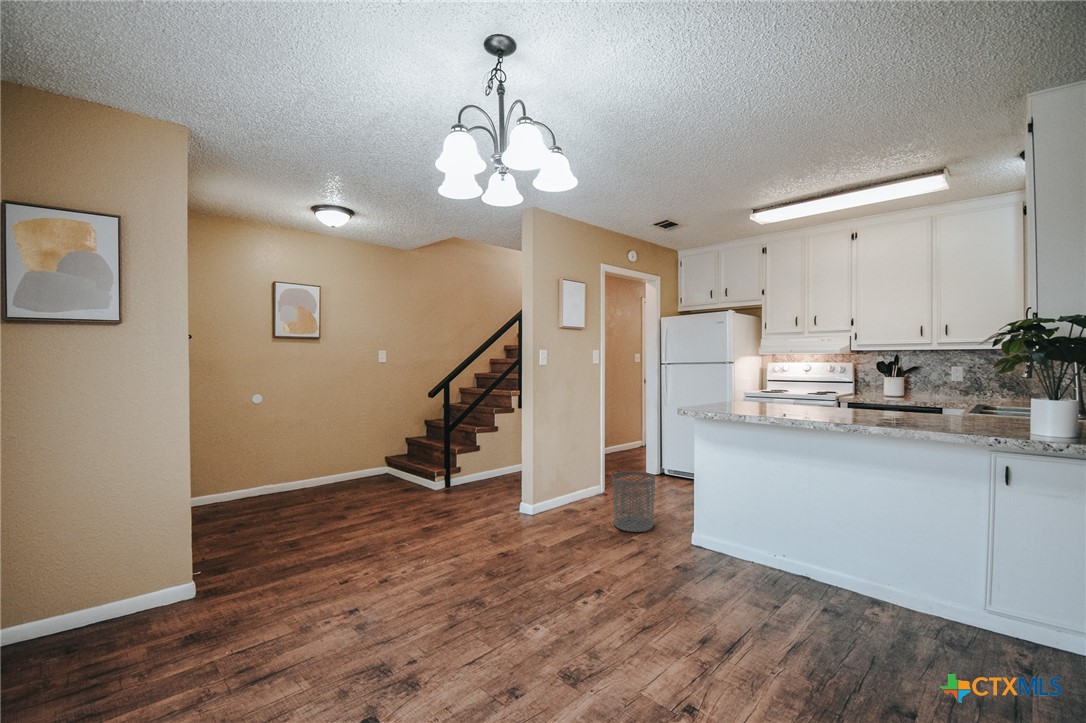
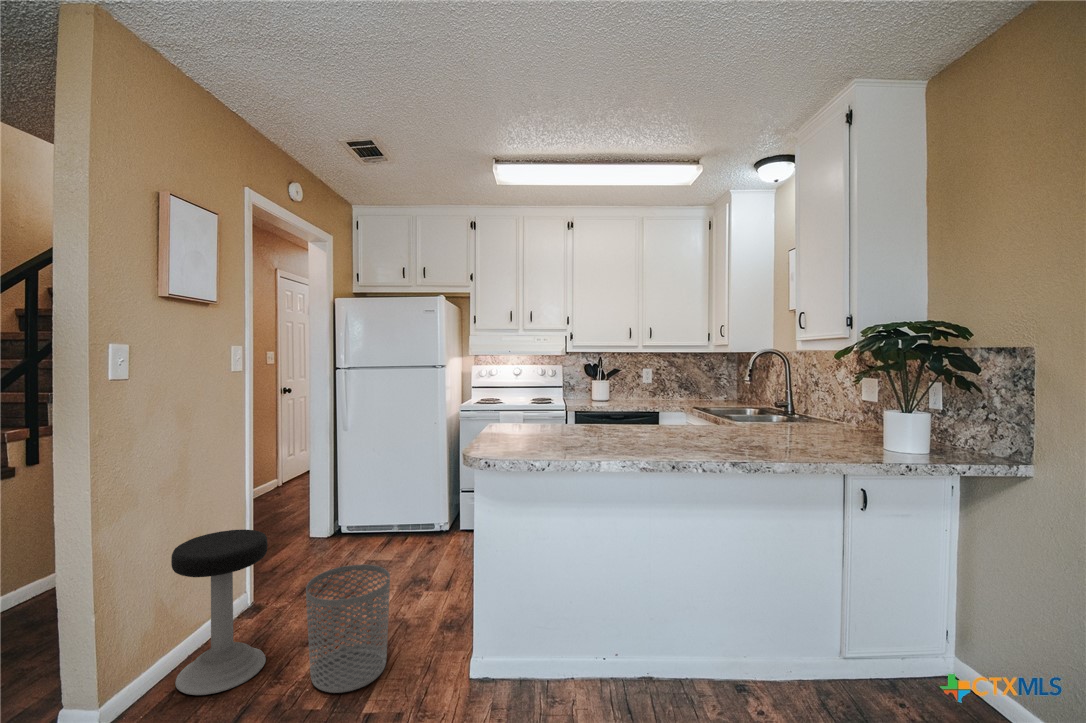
stool: none [560,444,600,517] -> present [171,530,268,695]

